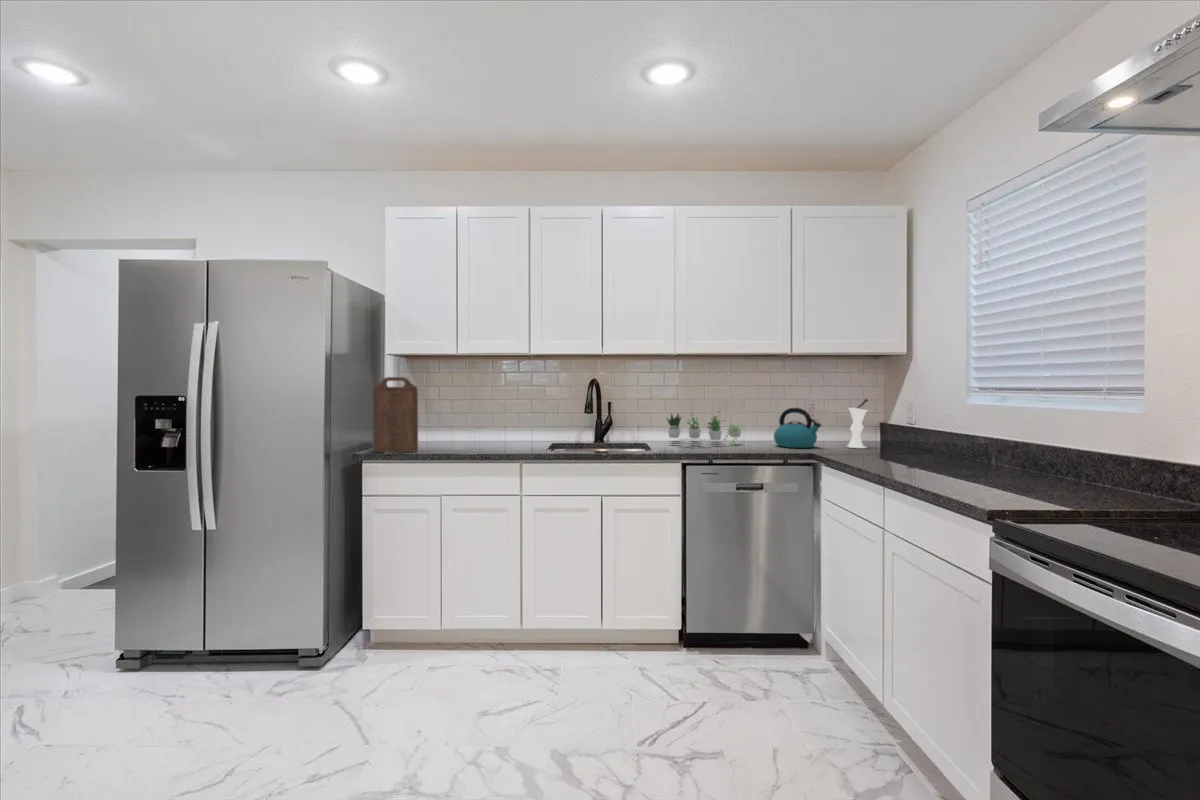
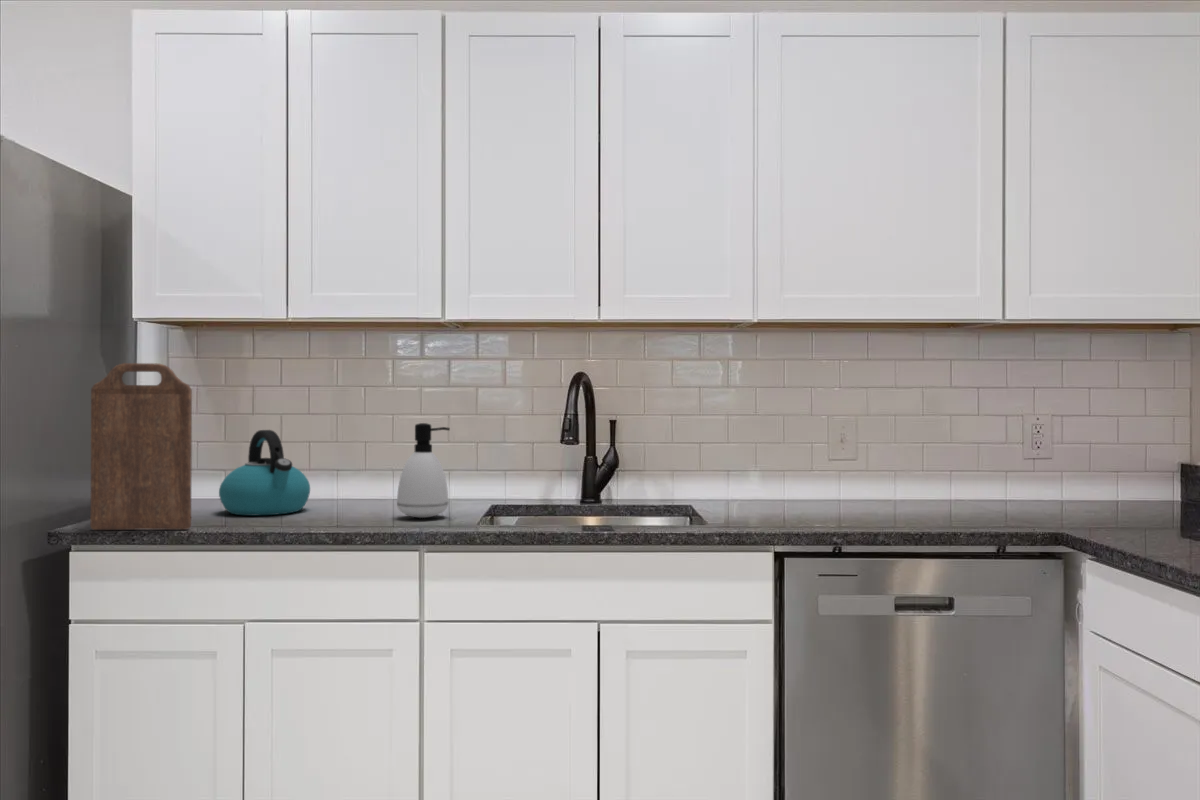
vase: present [847,399,868,448] -> none [1119,412,1169,519]
soap dispenser: none [509,404,534,447] -> present [397,423,450,518]
kettle: present [774,408,821,448] -> present [219,430,310,515]
succulent plant: present [667,414,741,446] -> none [732,436,892,515]

